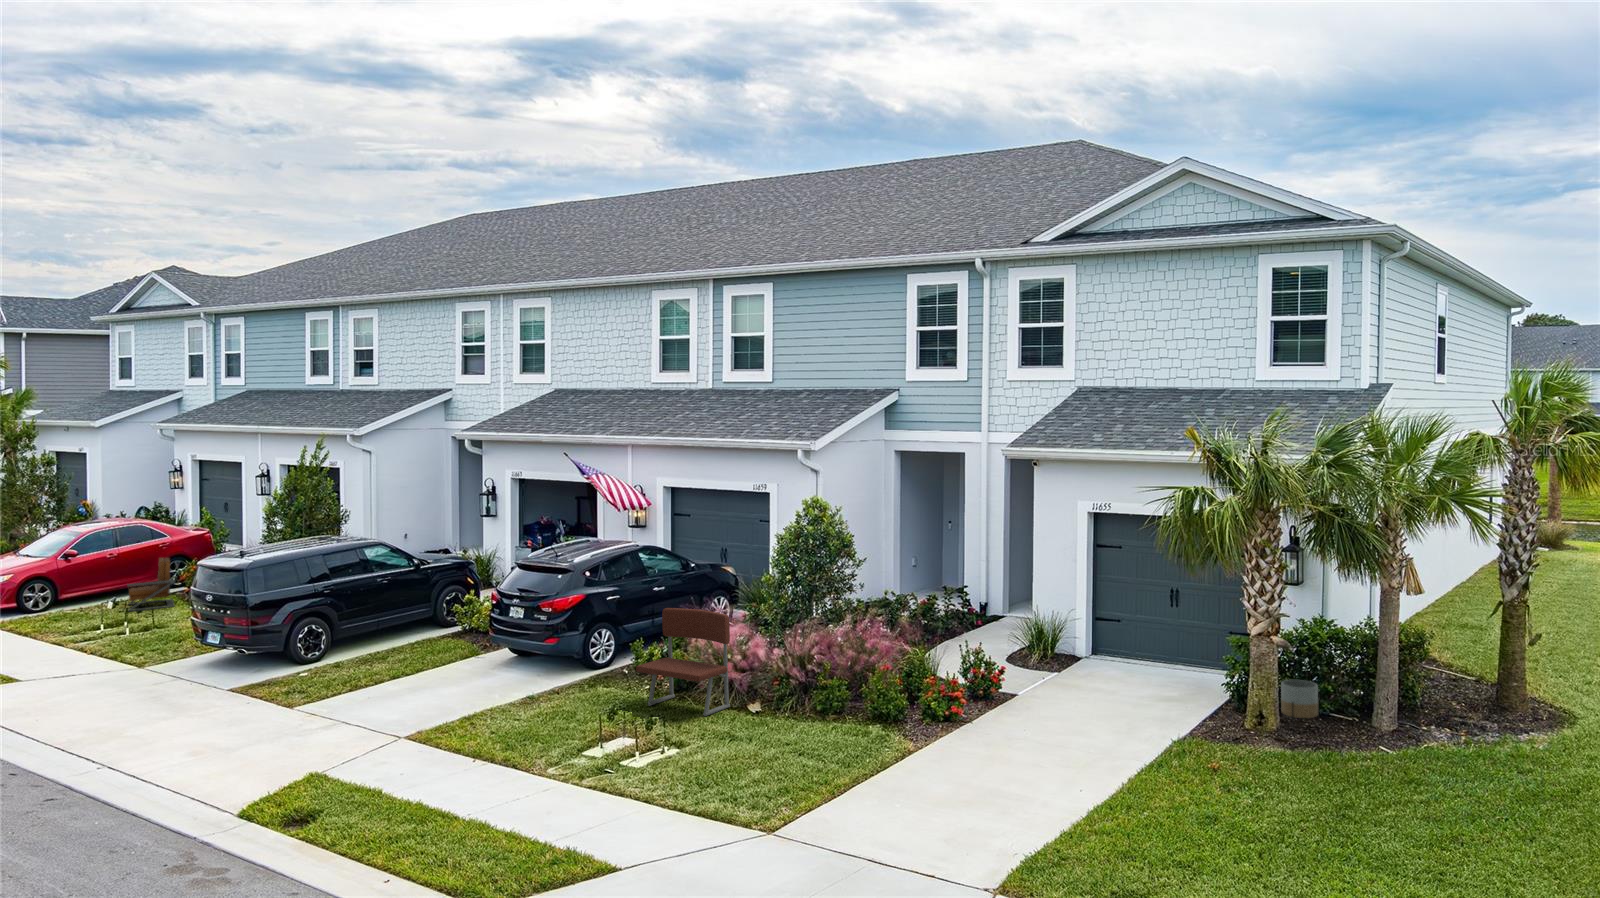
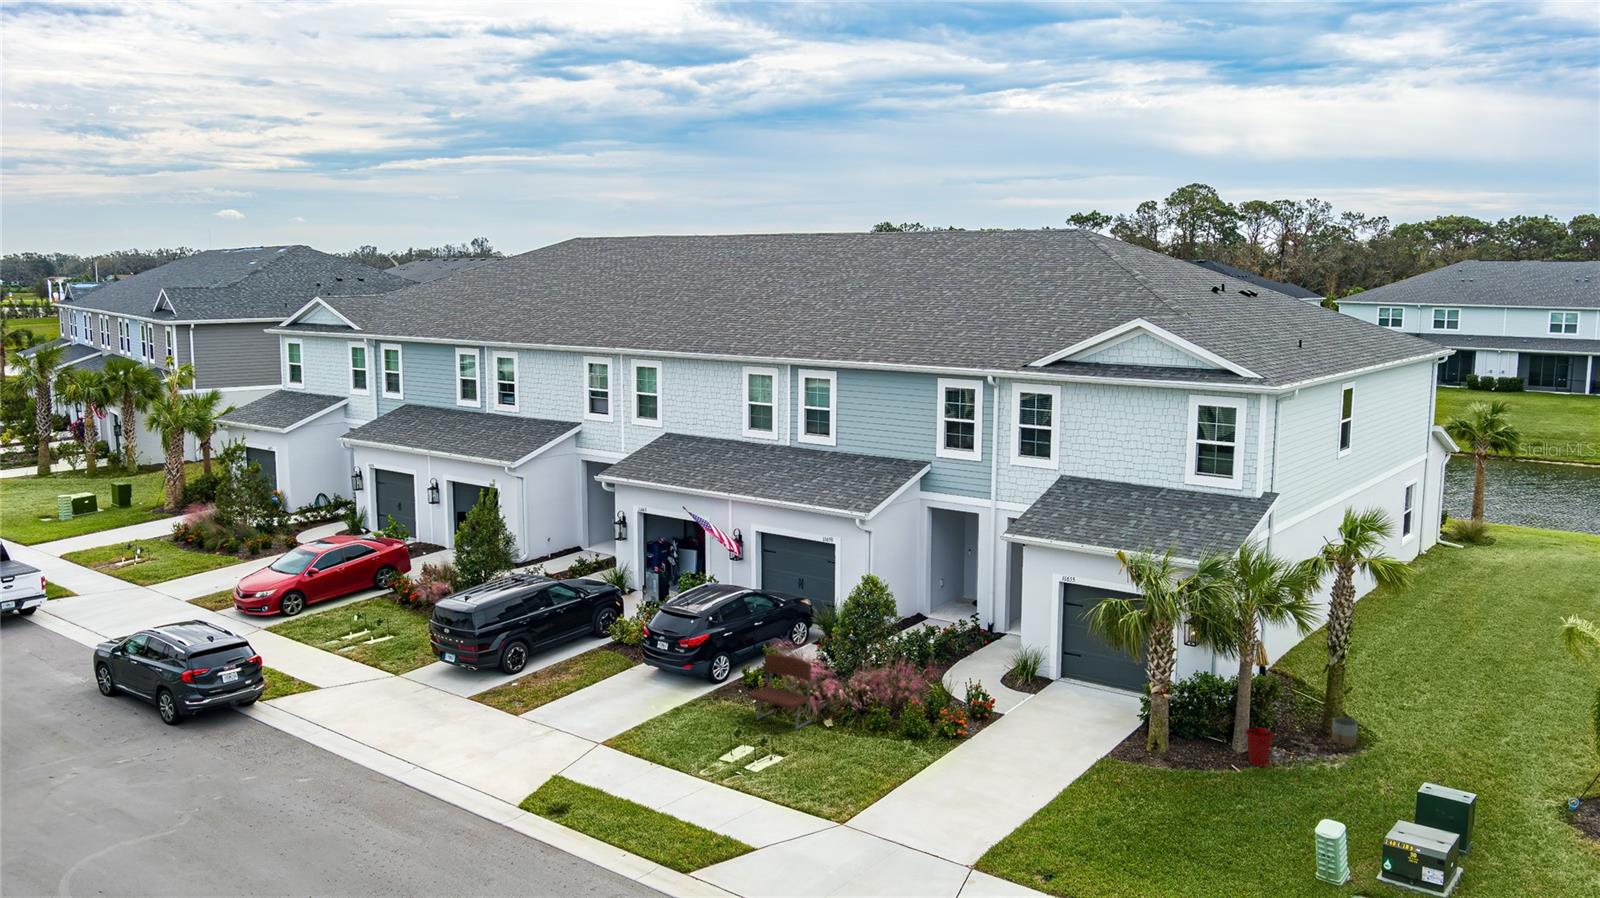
lounge chair: present [128,558,175,611] -> none [350,568,388,612]
planter: present [1281,680,1319,718] -> present [1332,718,1358,745]
waste bin: none [1399,686,1449,745] -> present [1245,727,1274,766]

